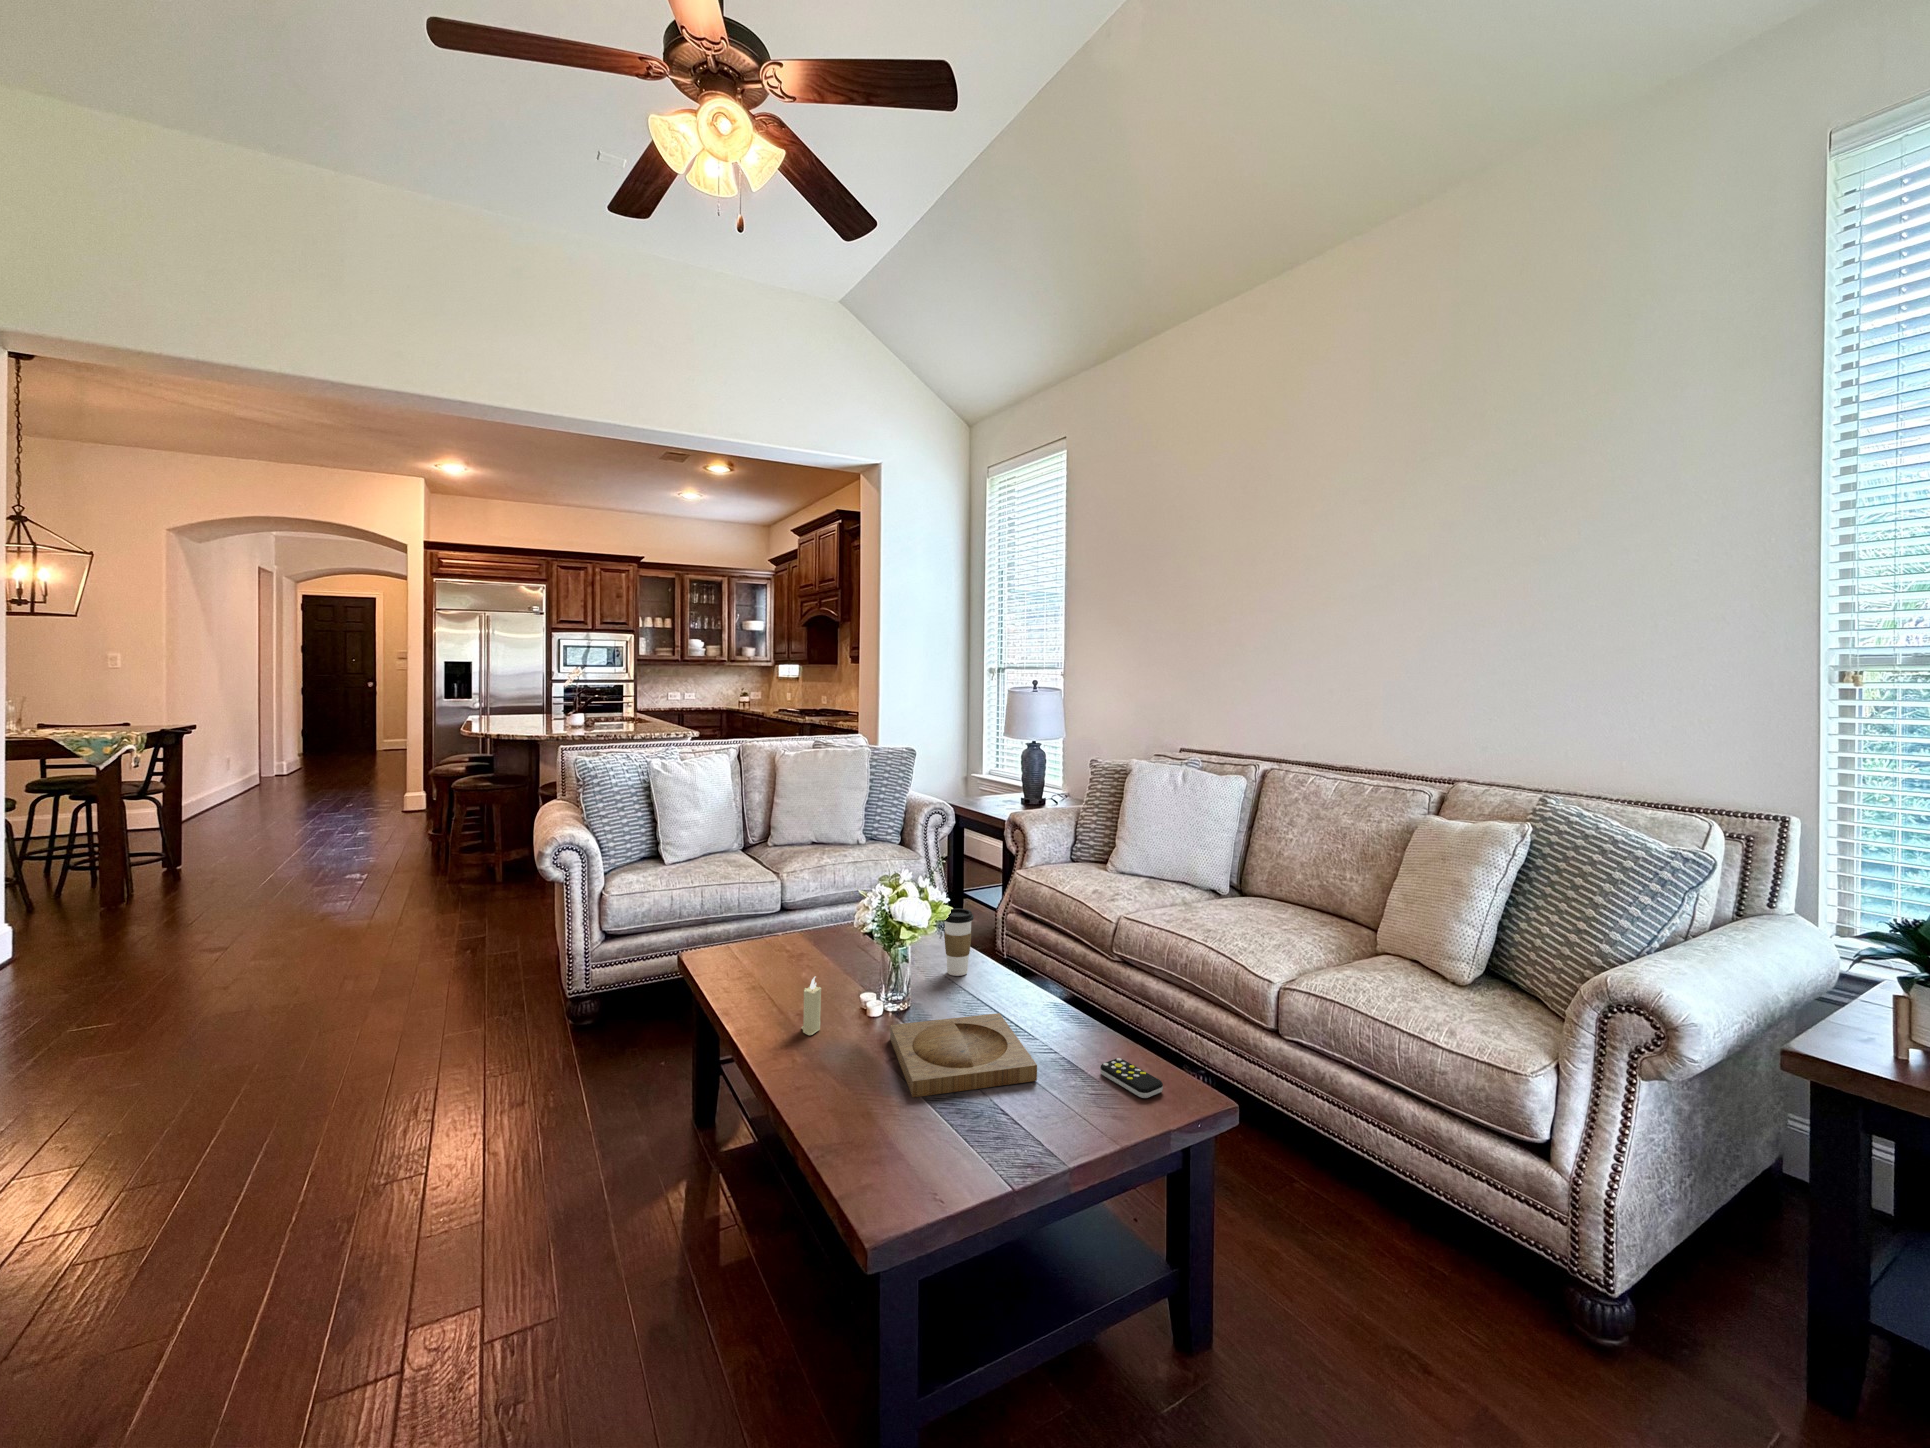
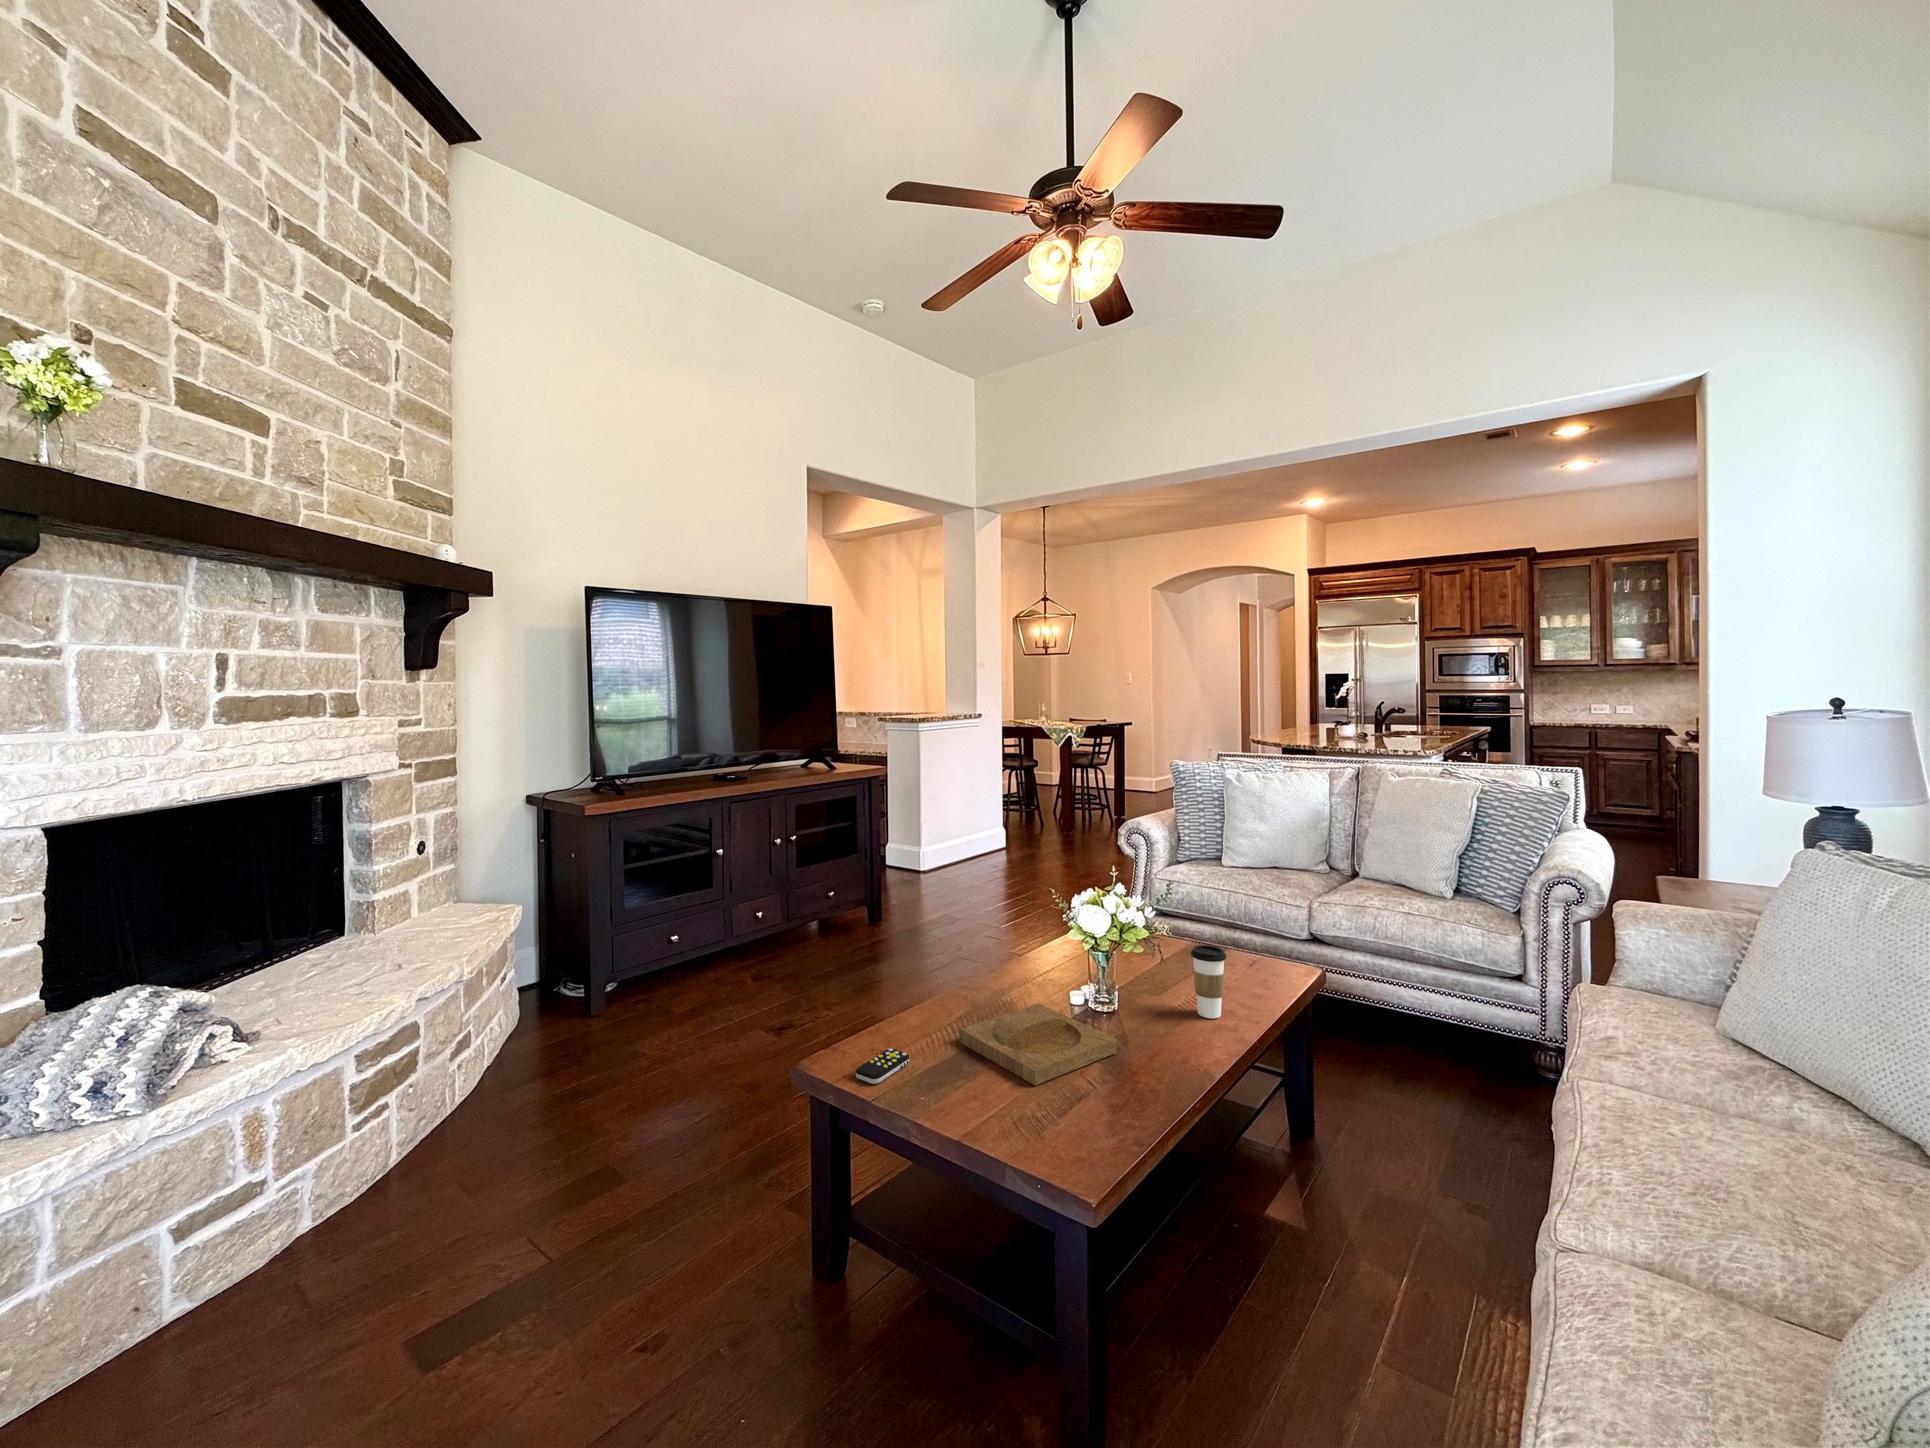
candle: present [801,977,821,1035] -> none [1009,944,1027,990]
remote control: present [1100,1058,1163,1098] -> present [856,1048,909,1084]

